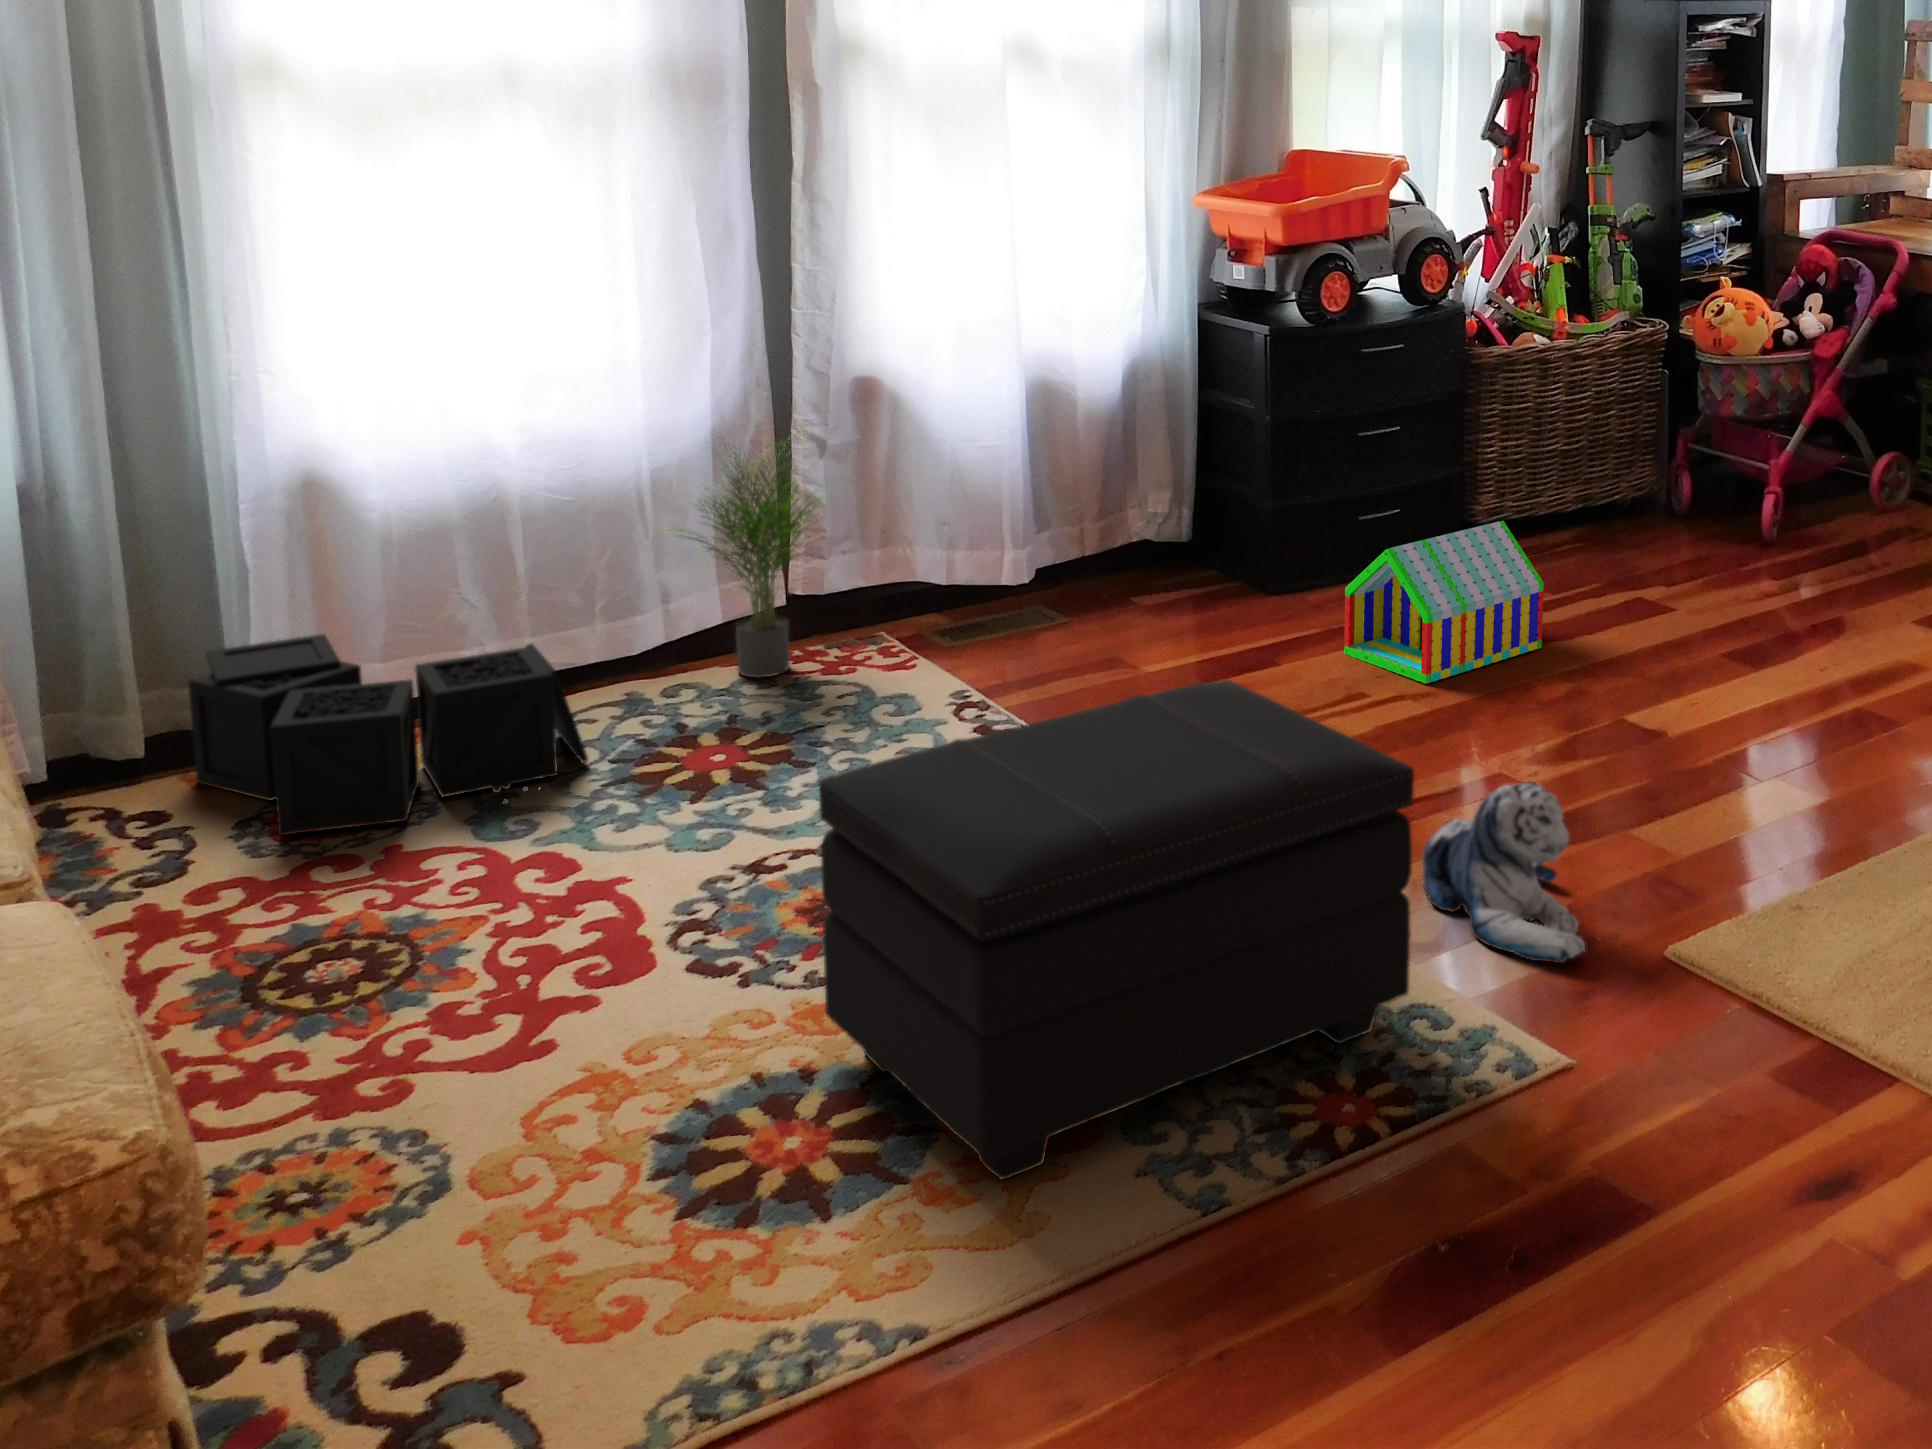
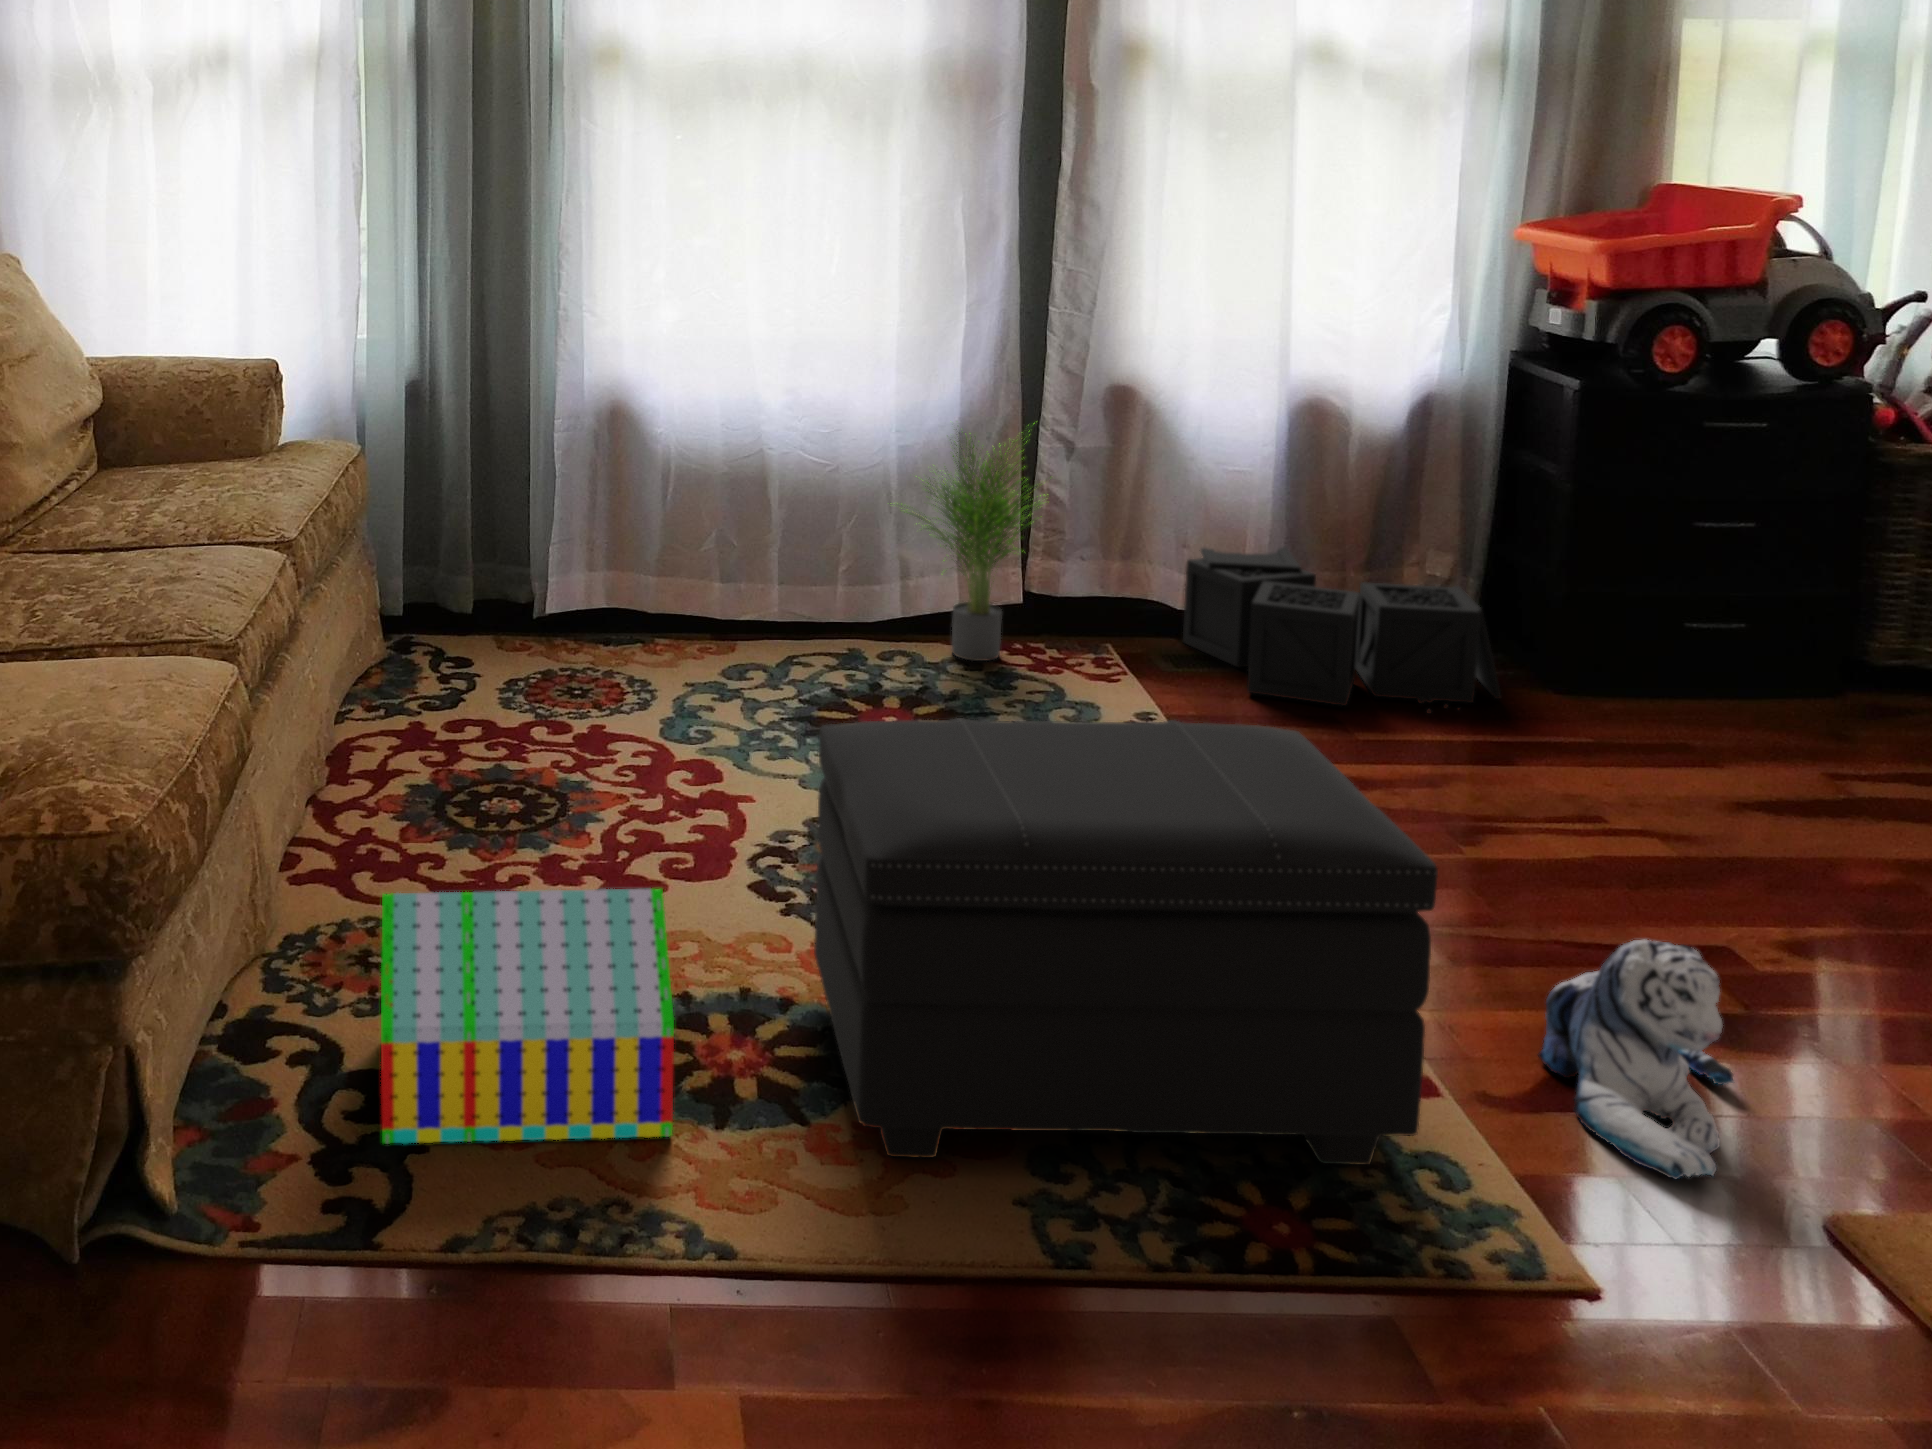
toy house: present [1344,521,1544,684] -> present [381,889,674,1144]
storage bin: present [189,634,588,835] -> present [1183,547,1501,714]

